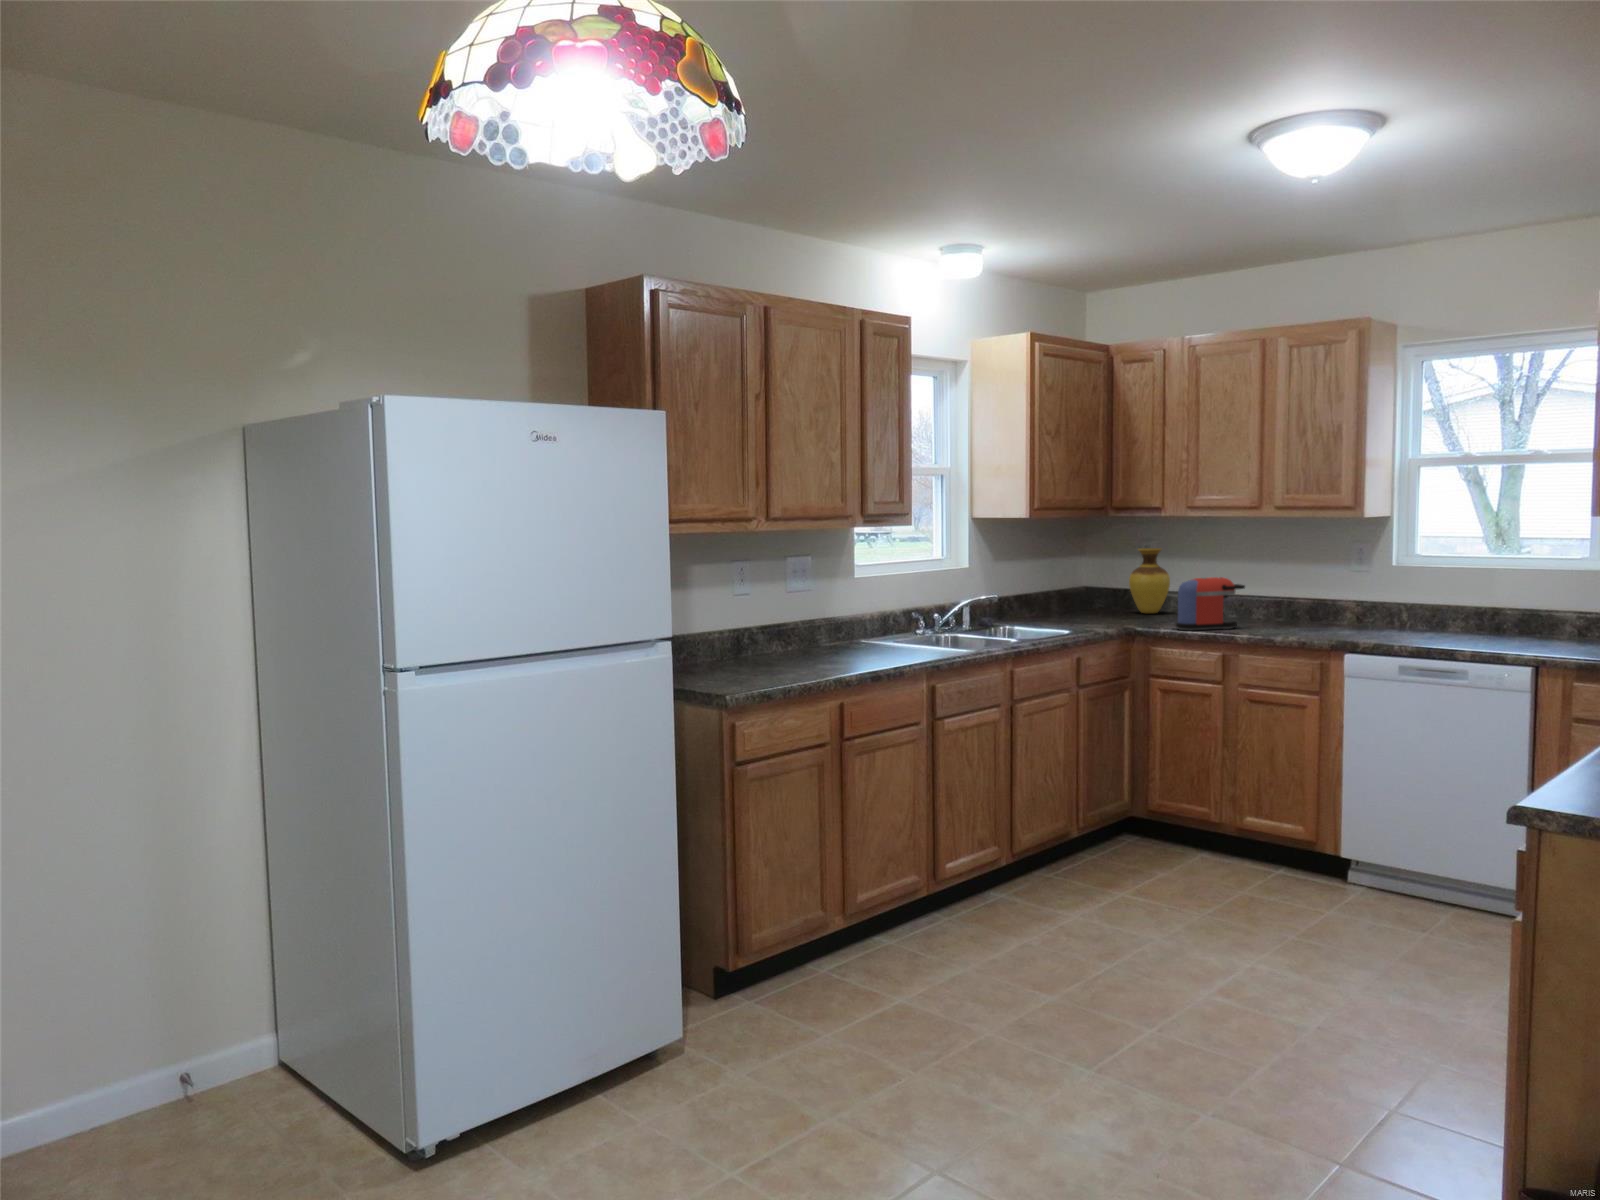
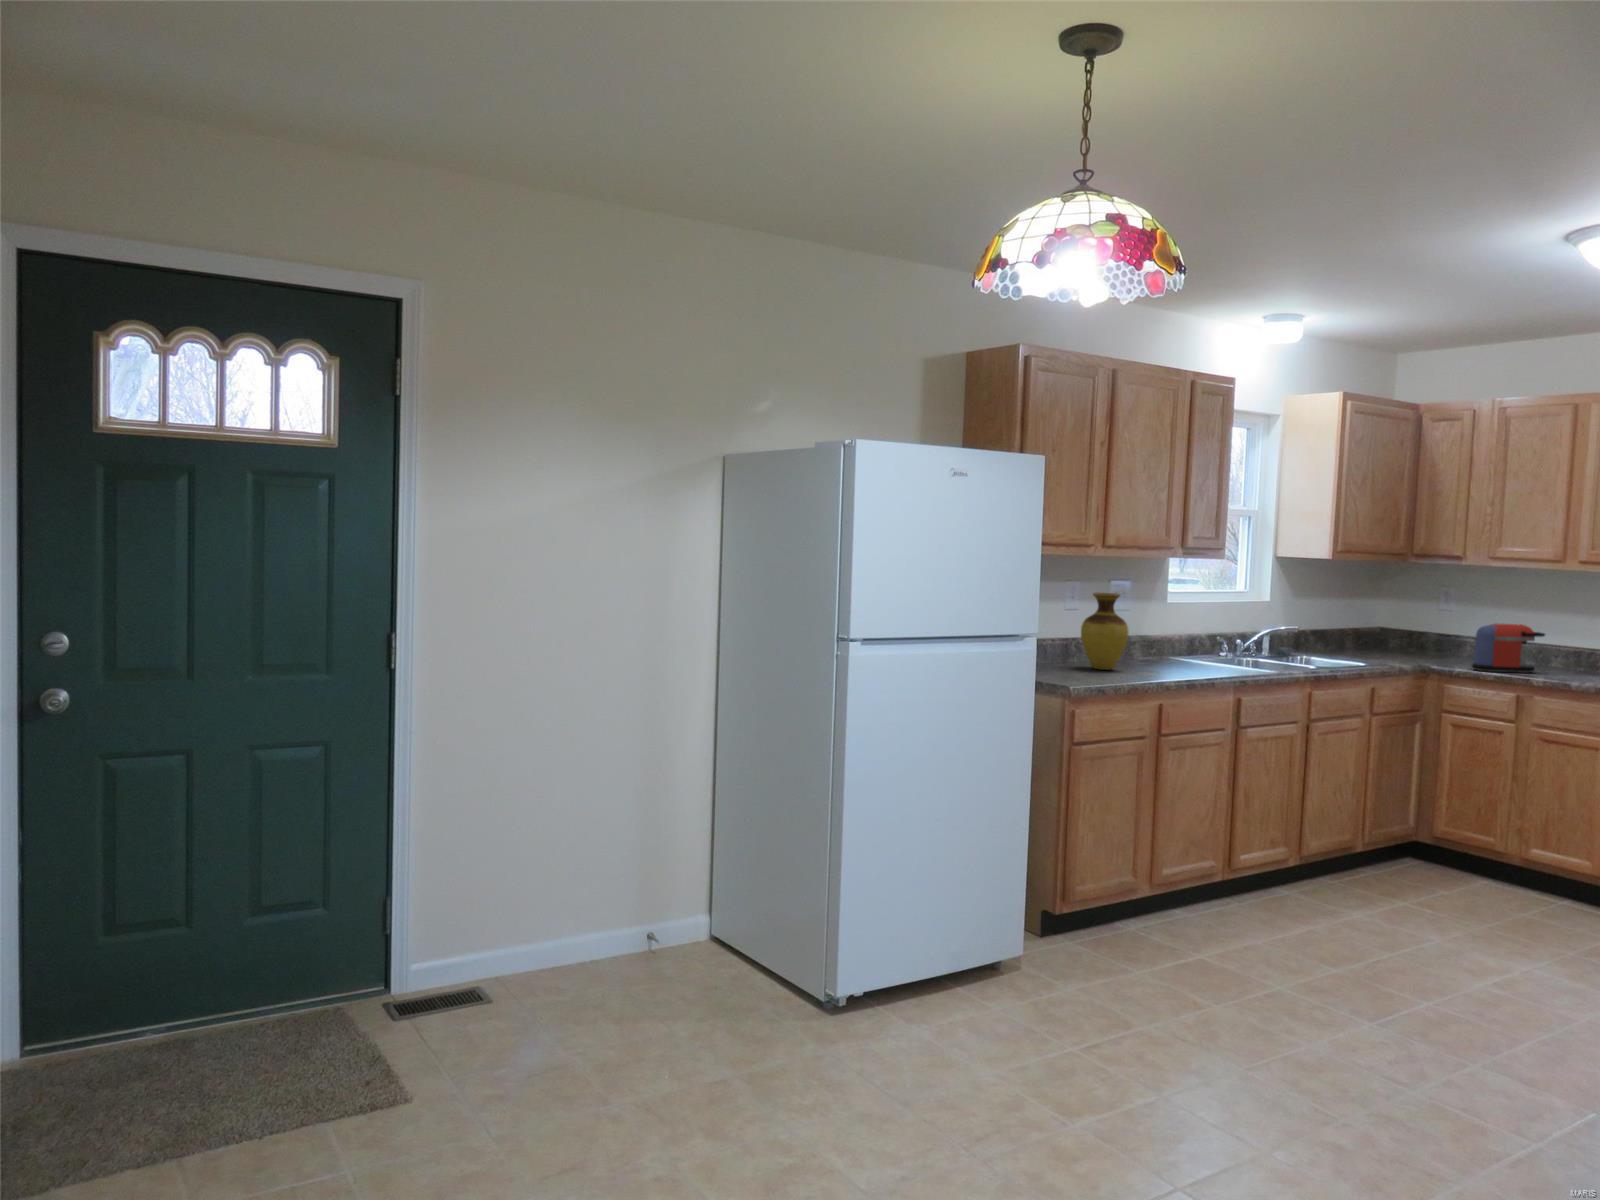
vase: present [1129,548,1170,613] -> present [1081,593,1128,670]

